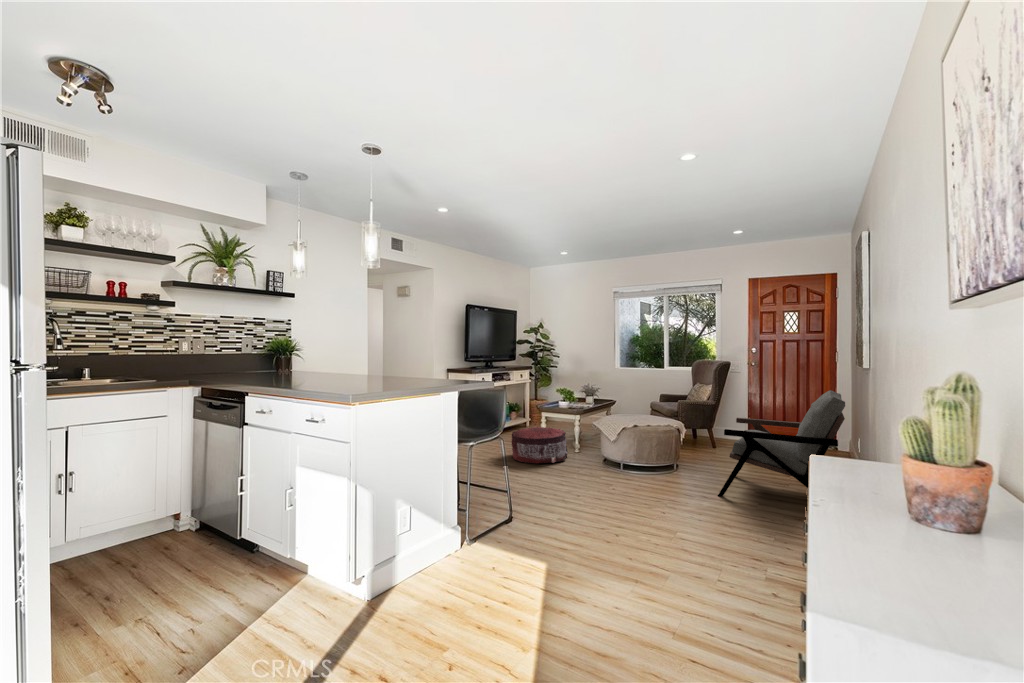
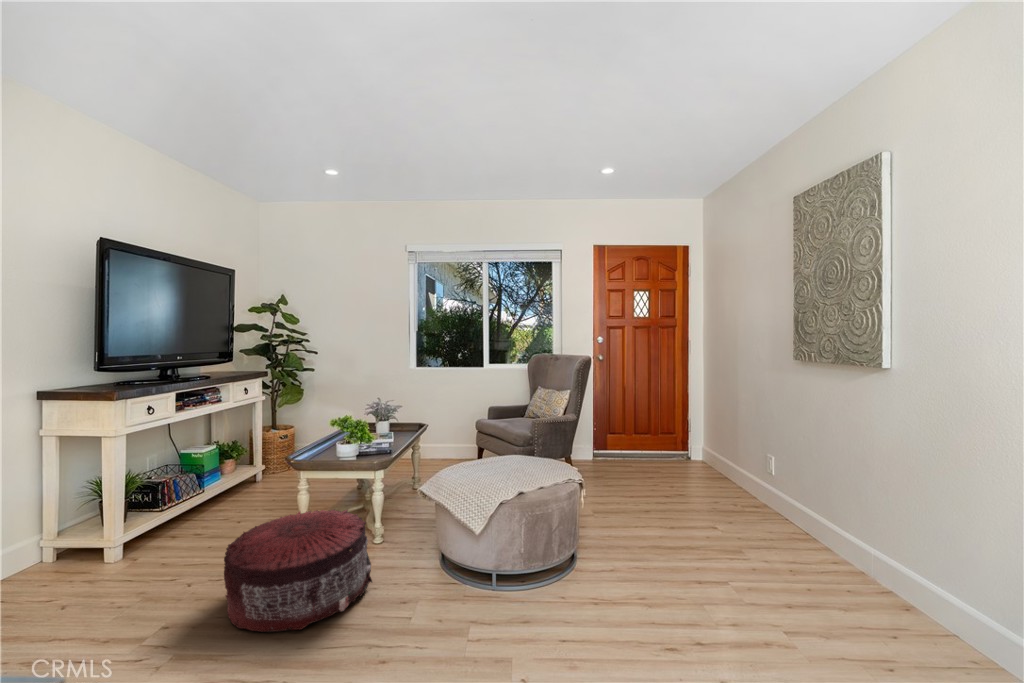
armchair: present [718,390,845,496] -> none [667,399,956,640]

